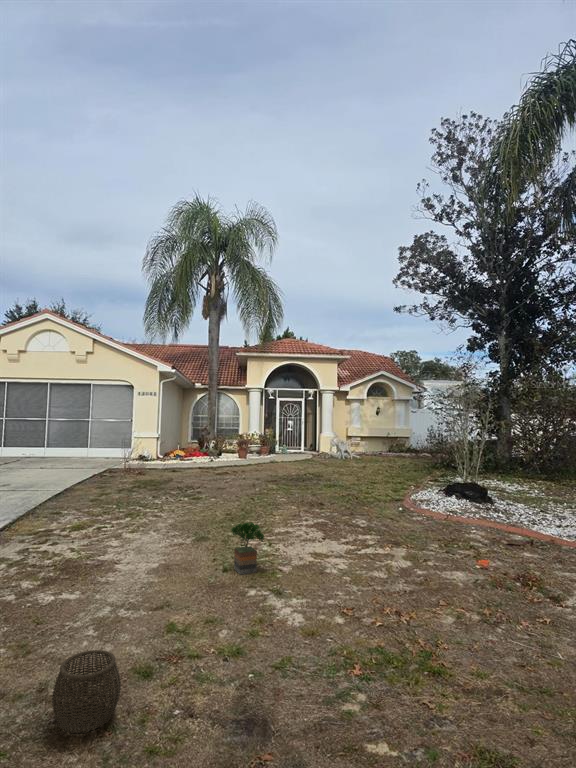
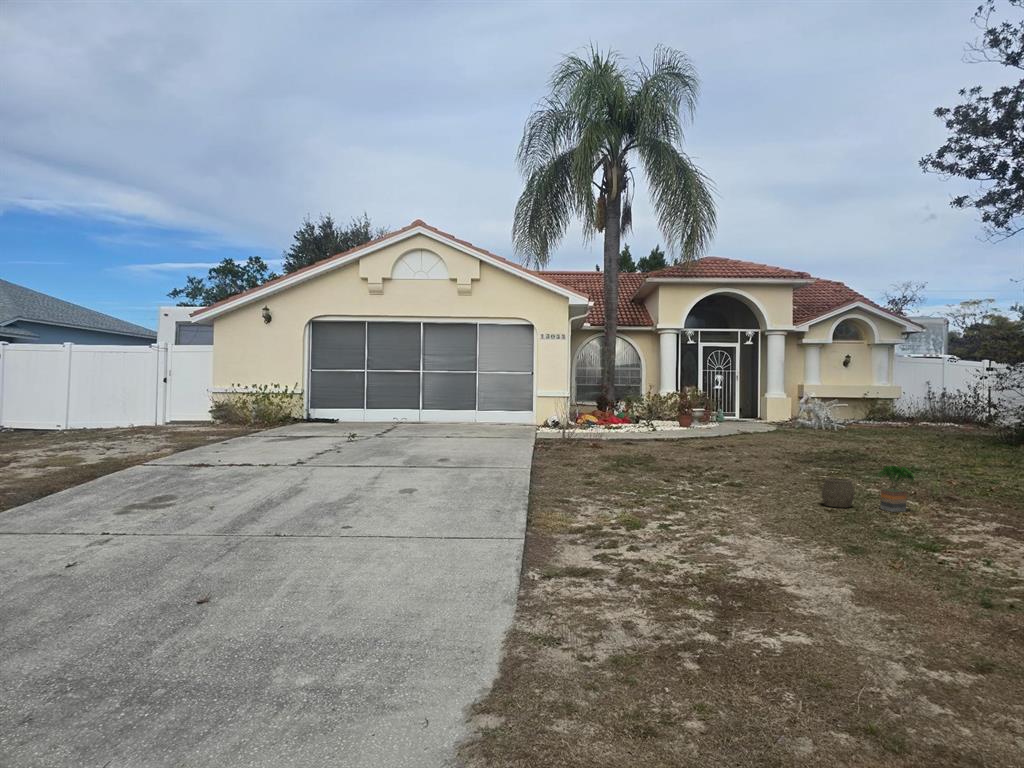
woven basket: present [52,650,121,734] -> present [822,477,855,508]

